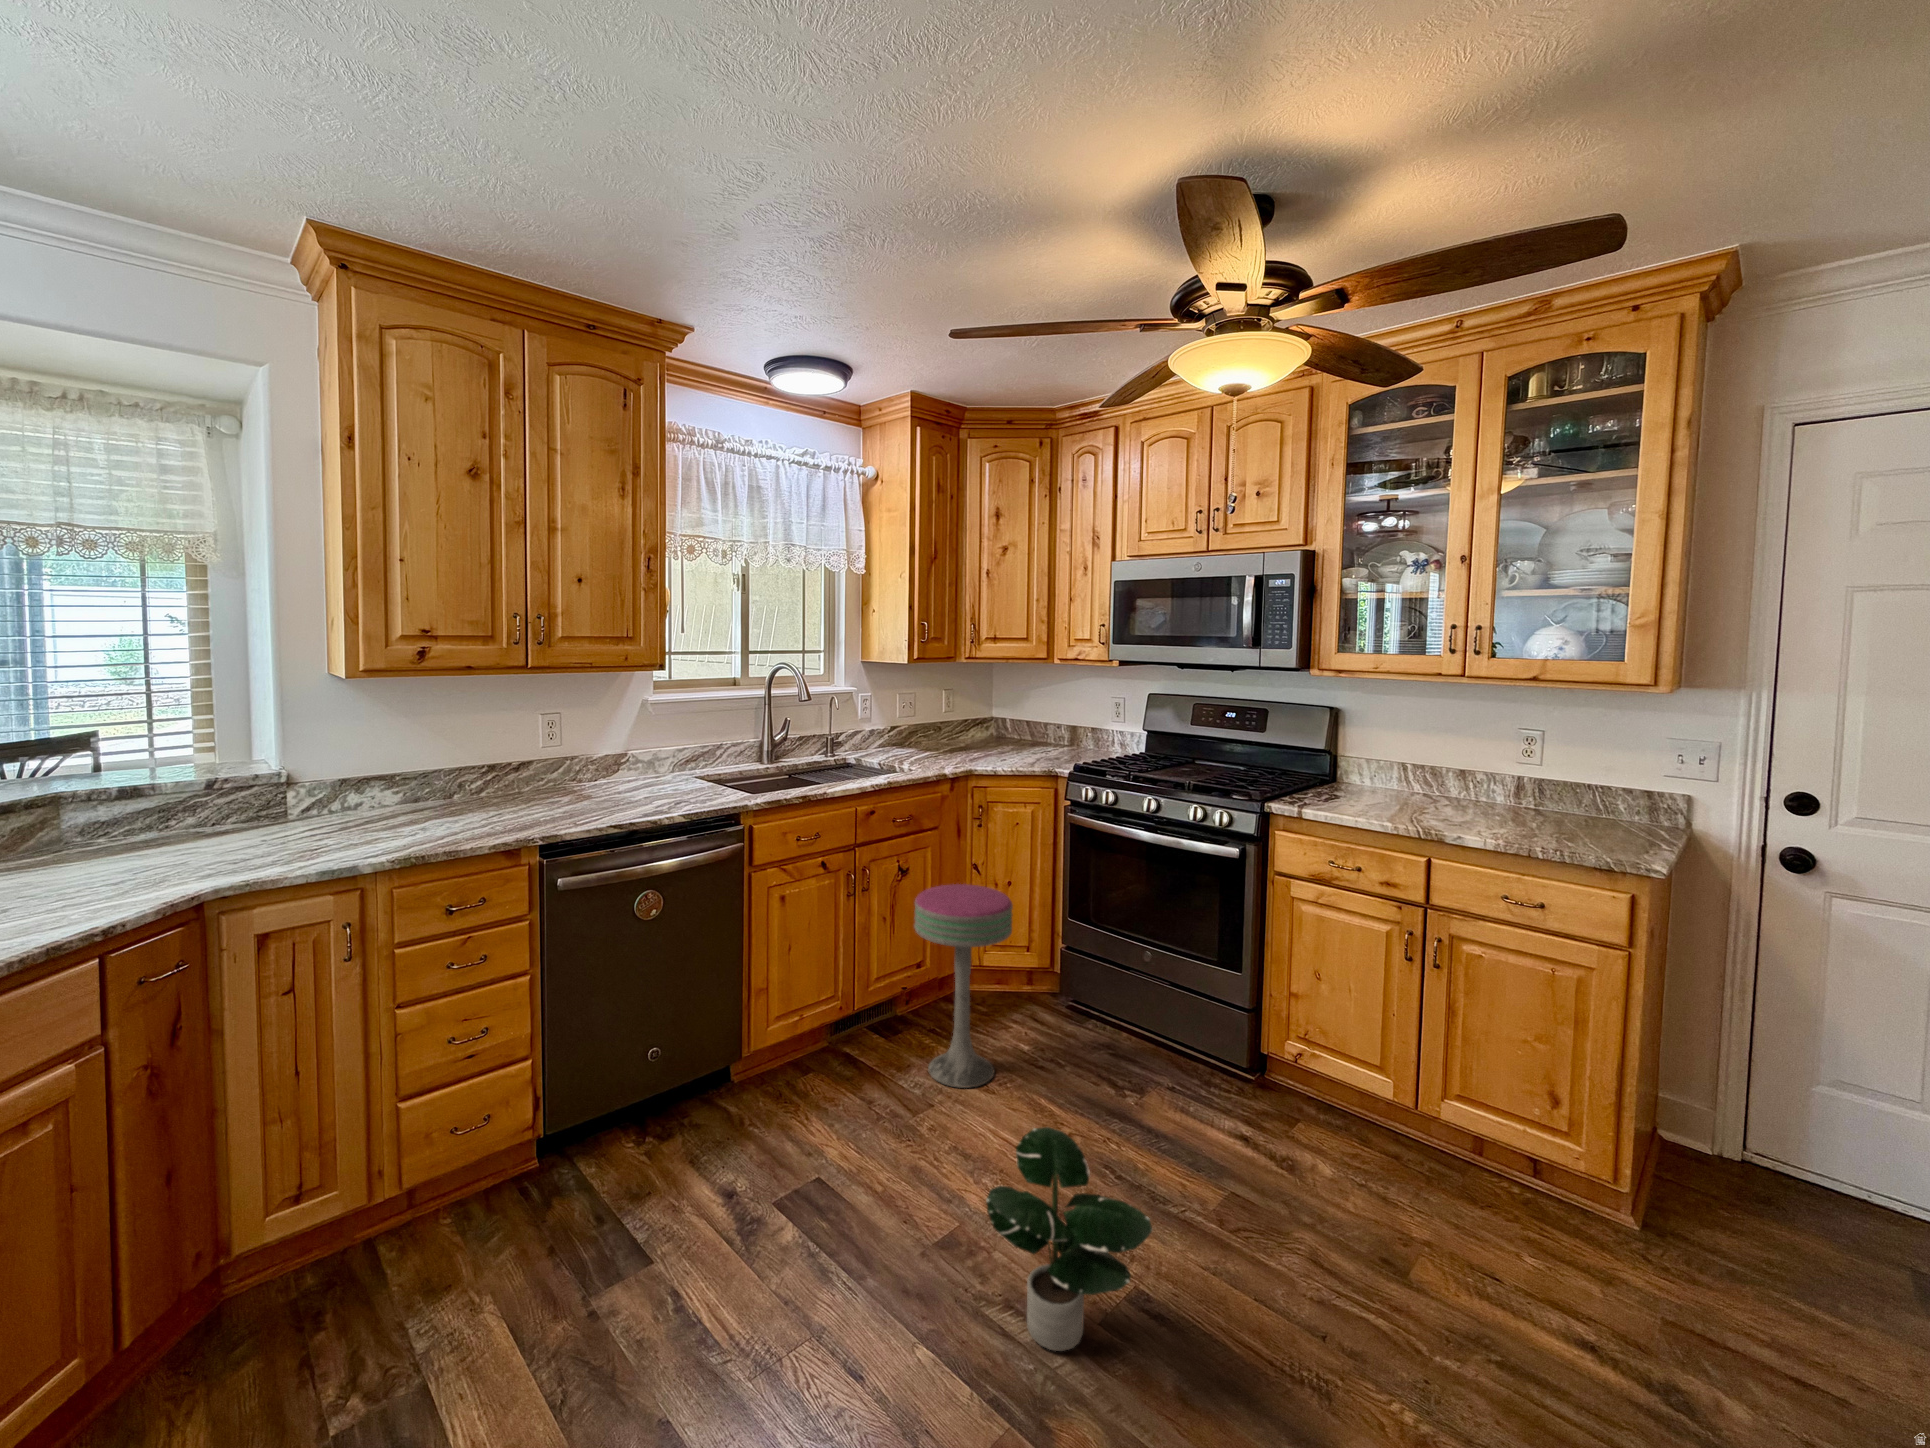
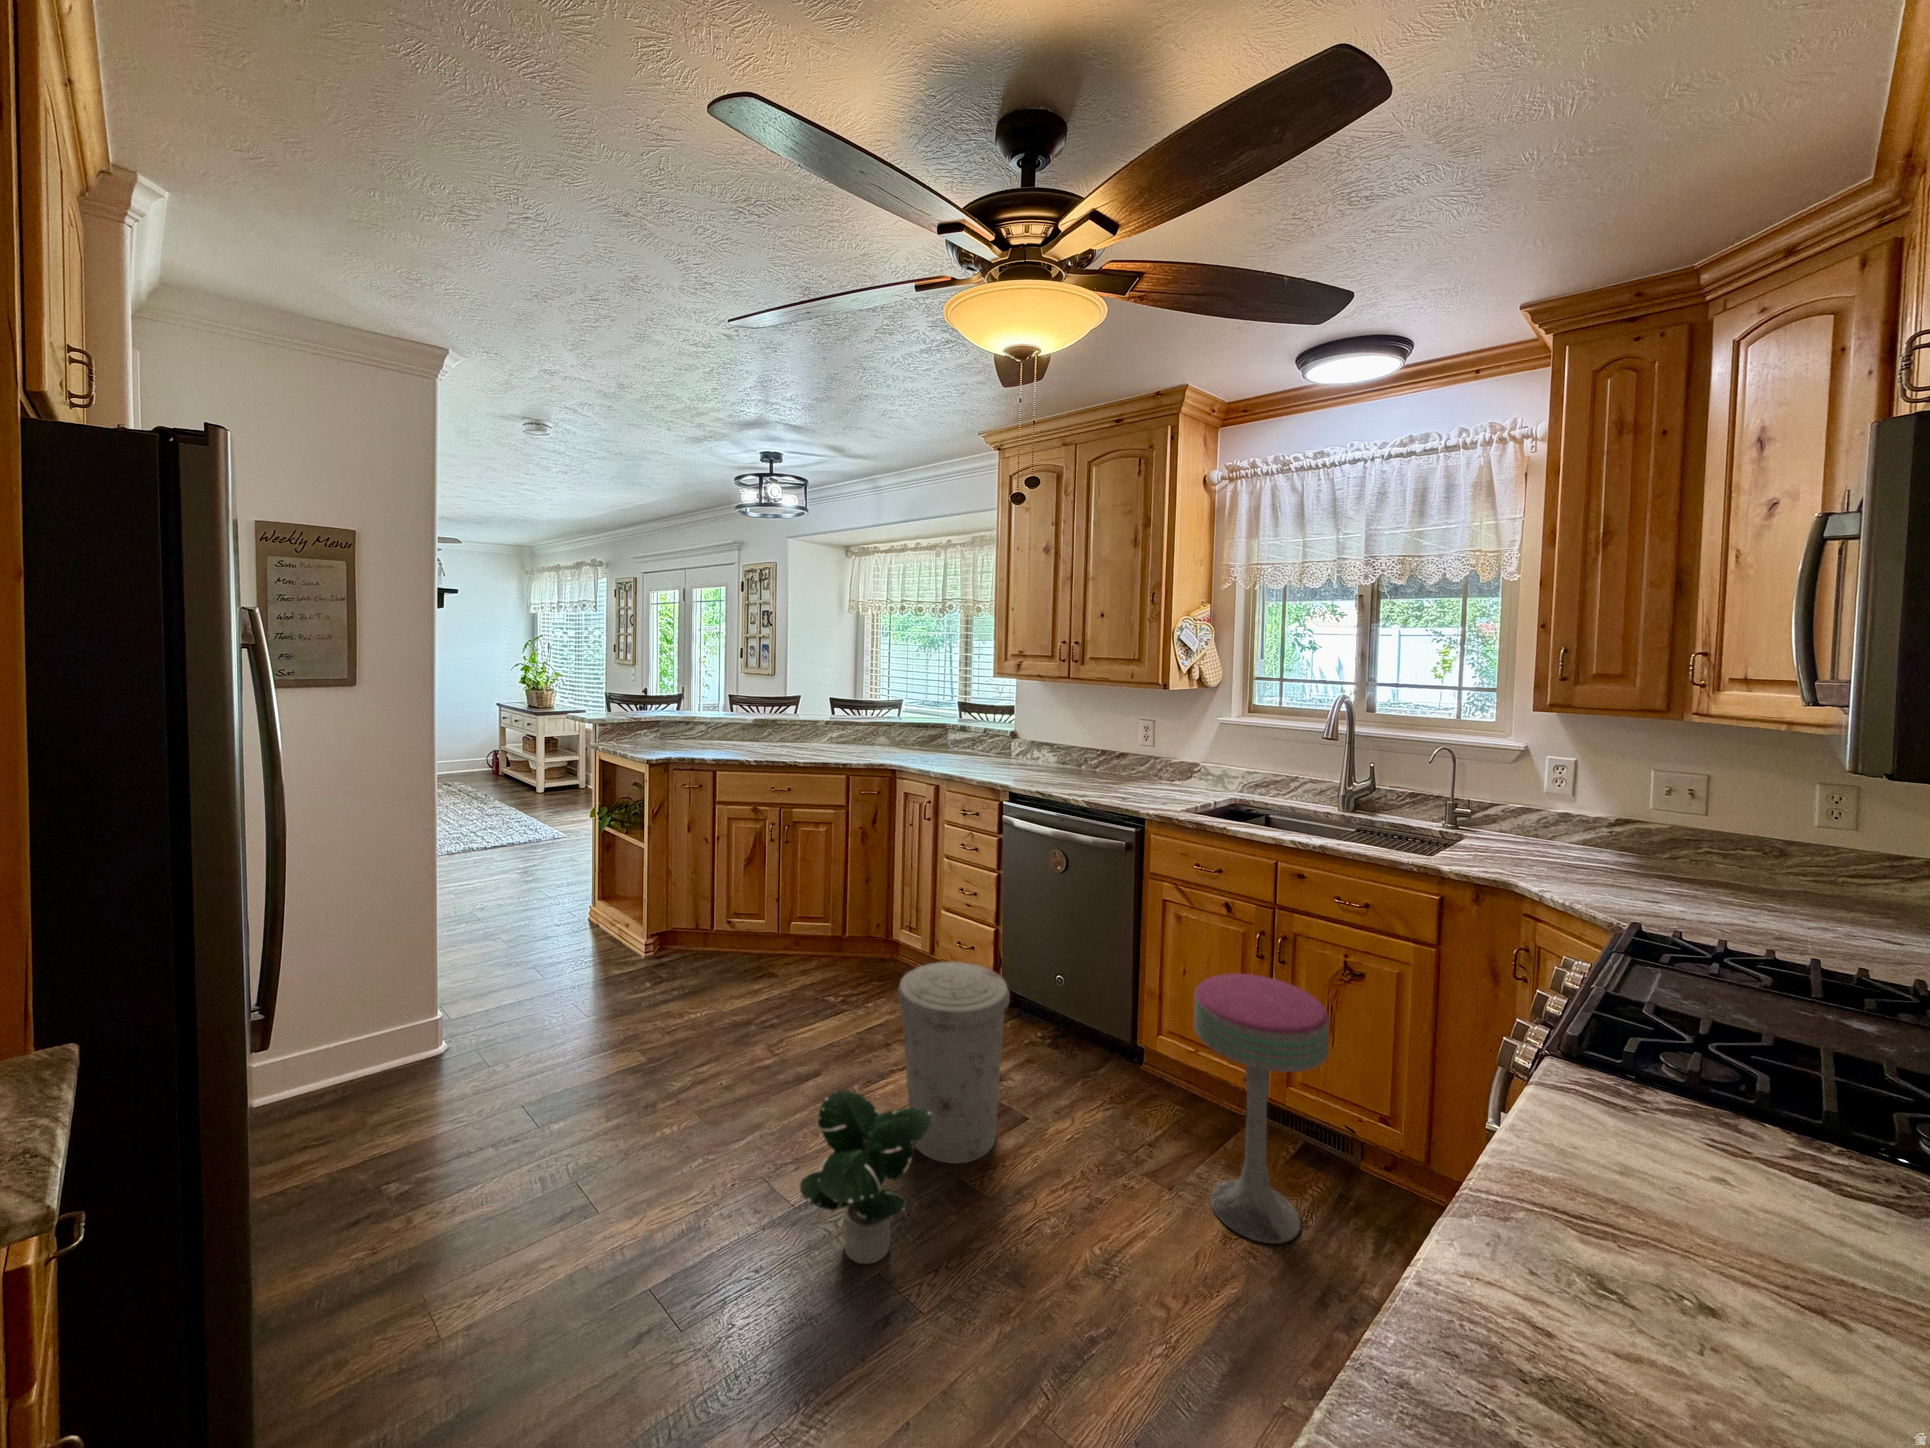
trash can: none [783,1018,929,1289] -> present [898,962,1009,1164]

